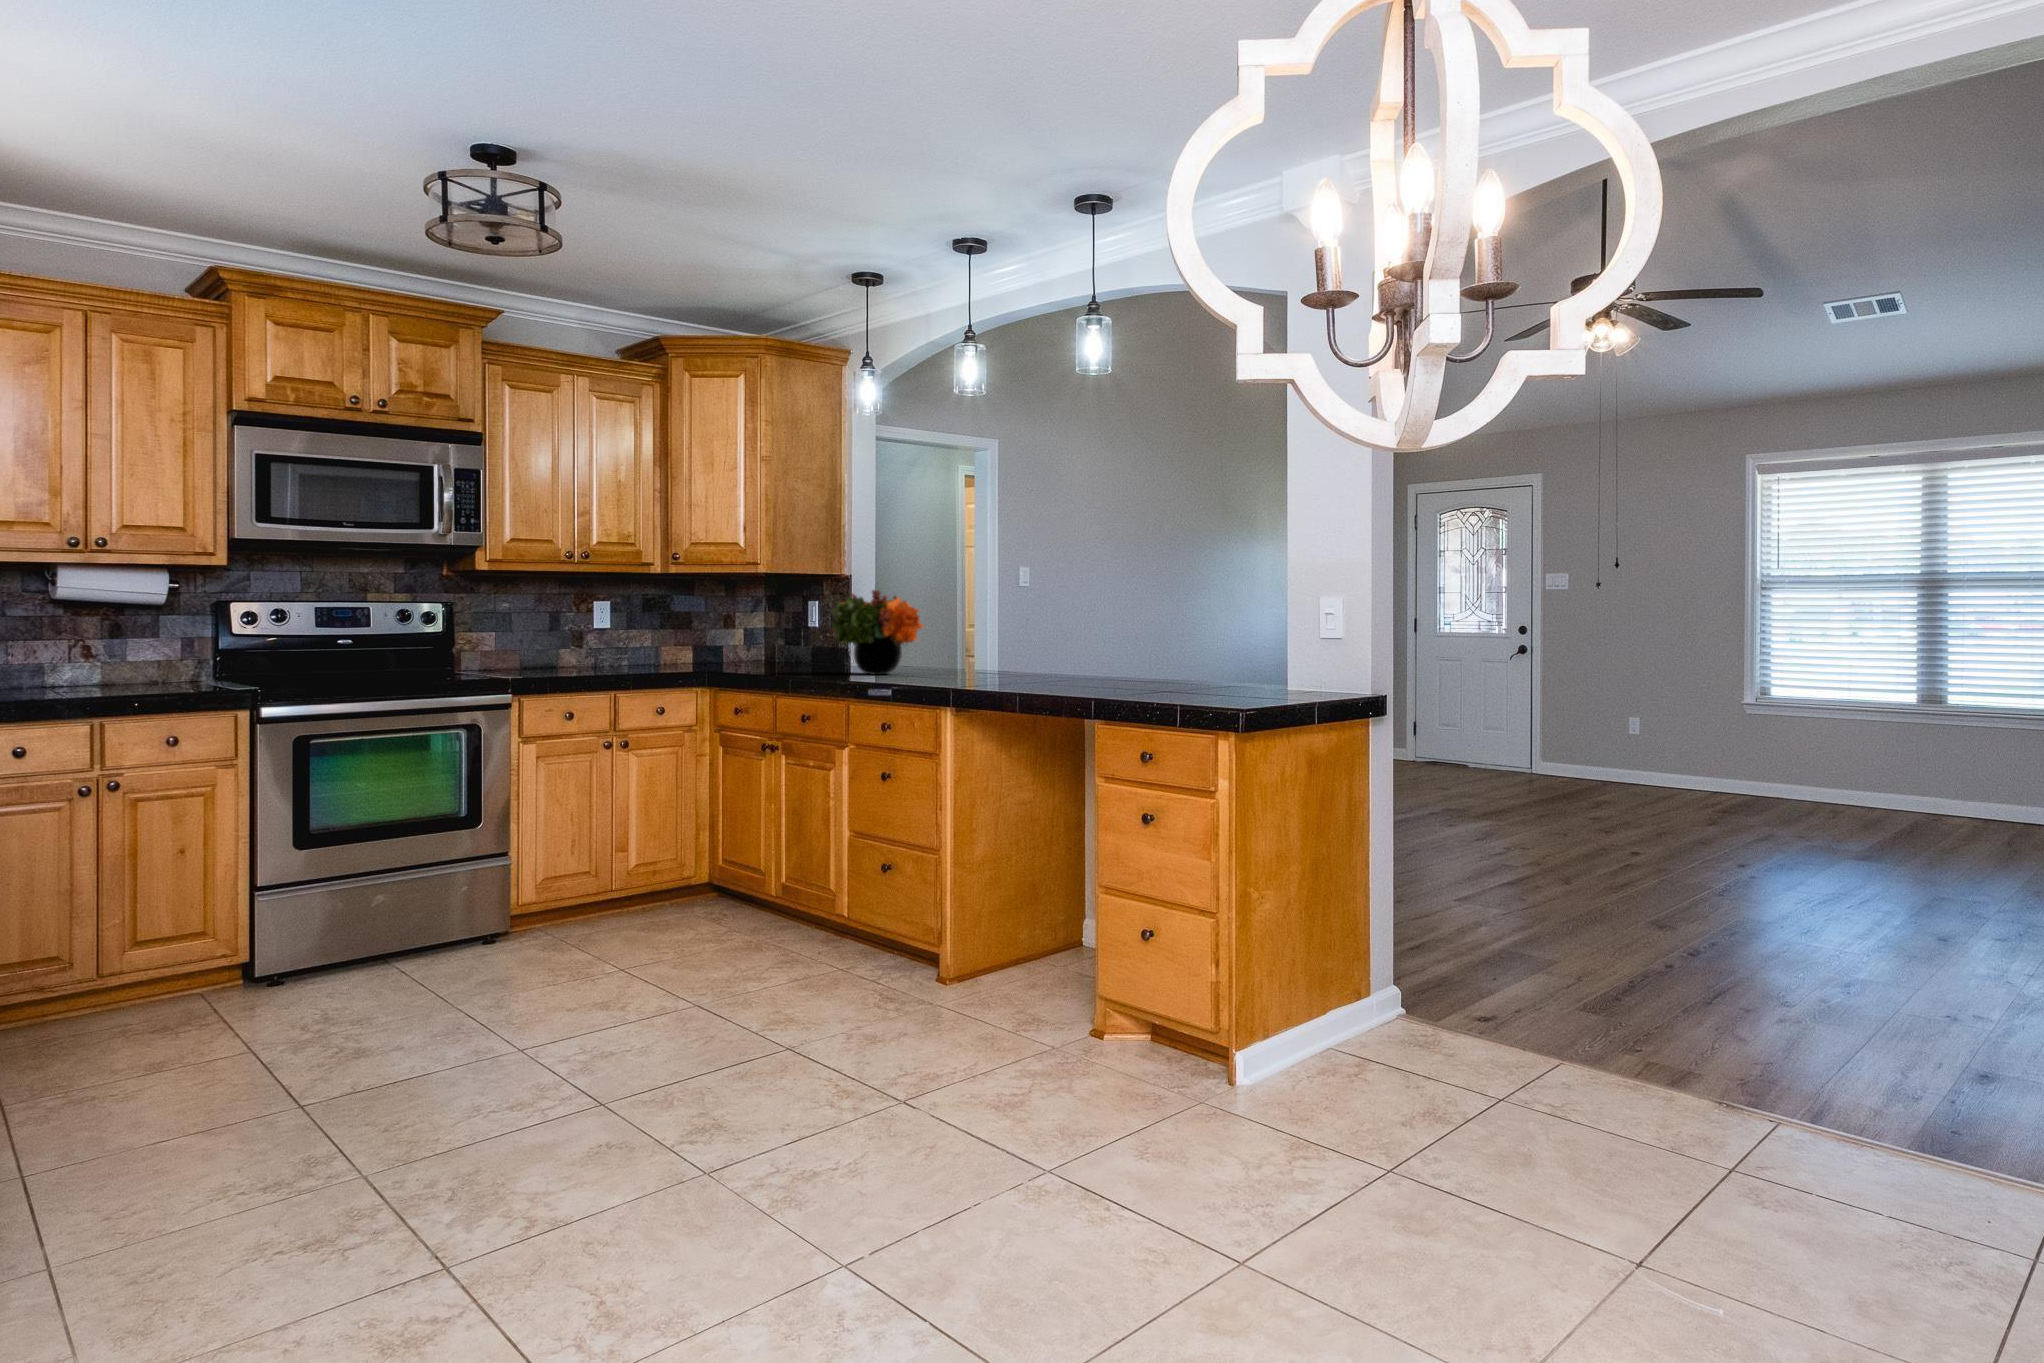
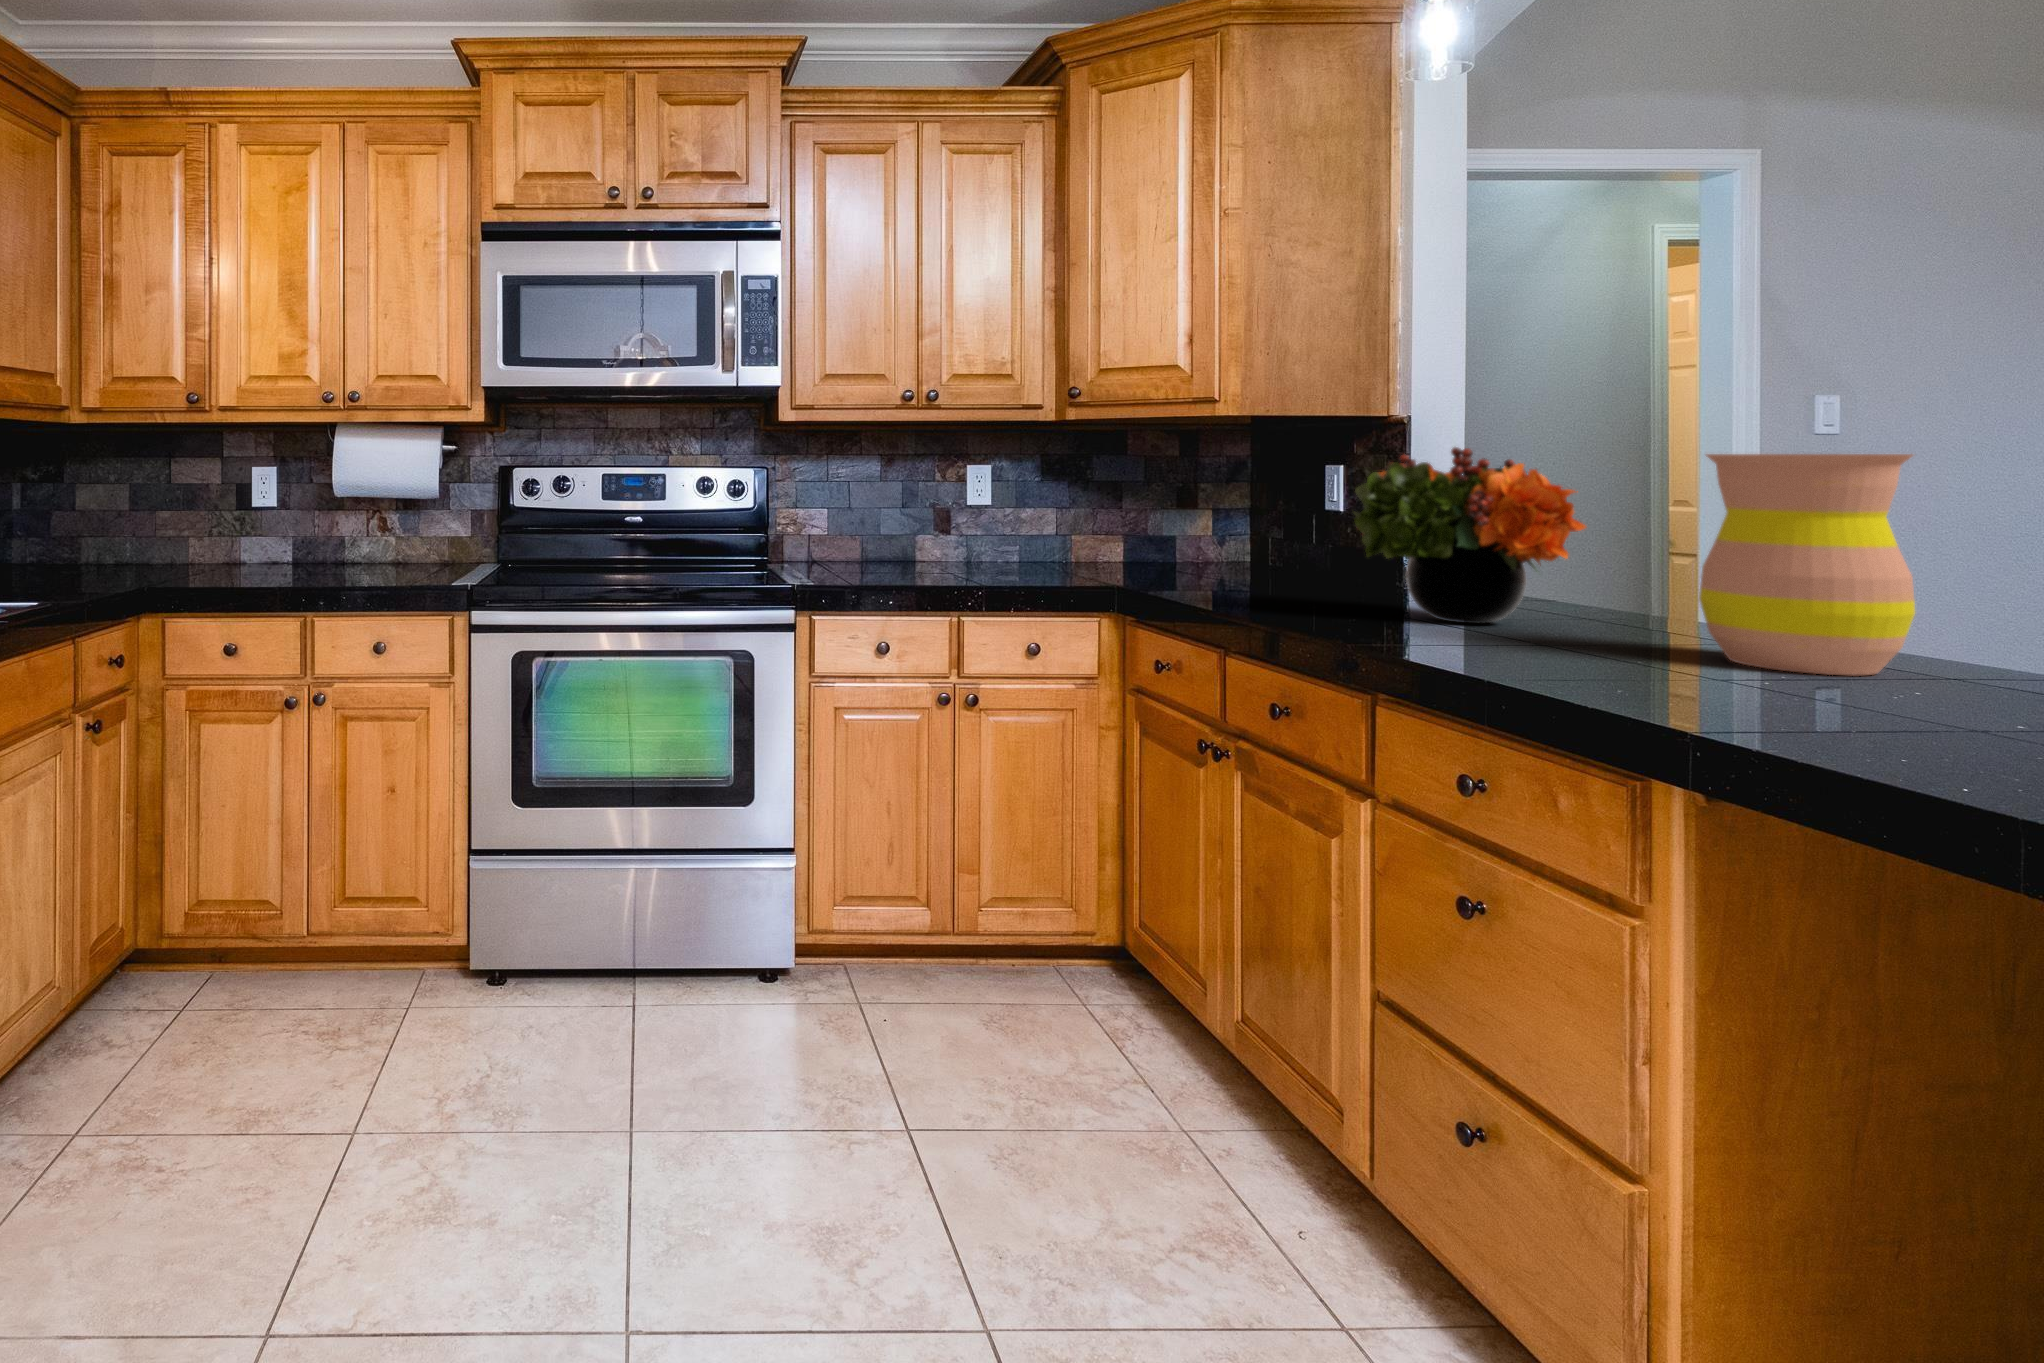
vase: none [961,592,1023,678] -> present [1699,454,1915,675]

